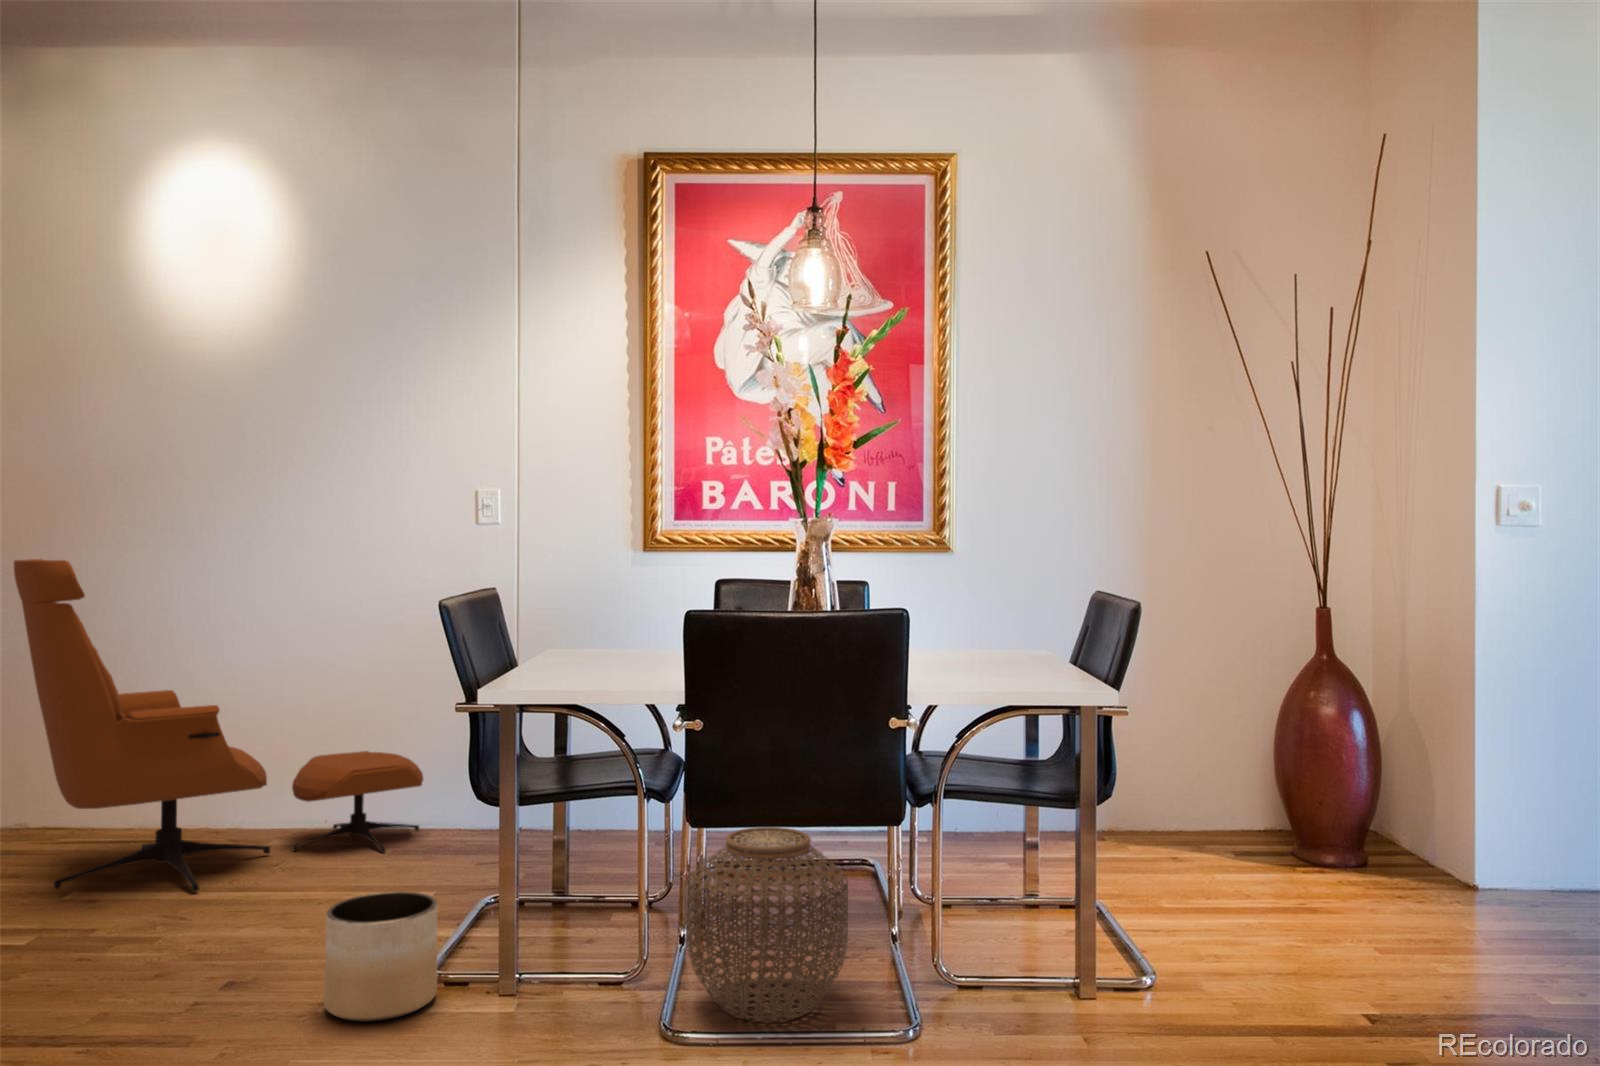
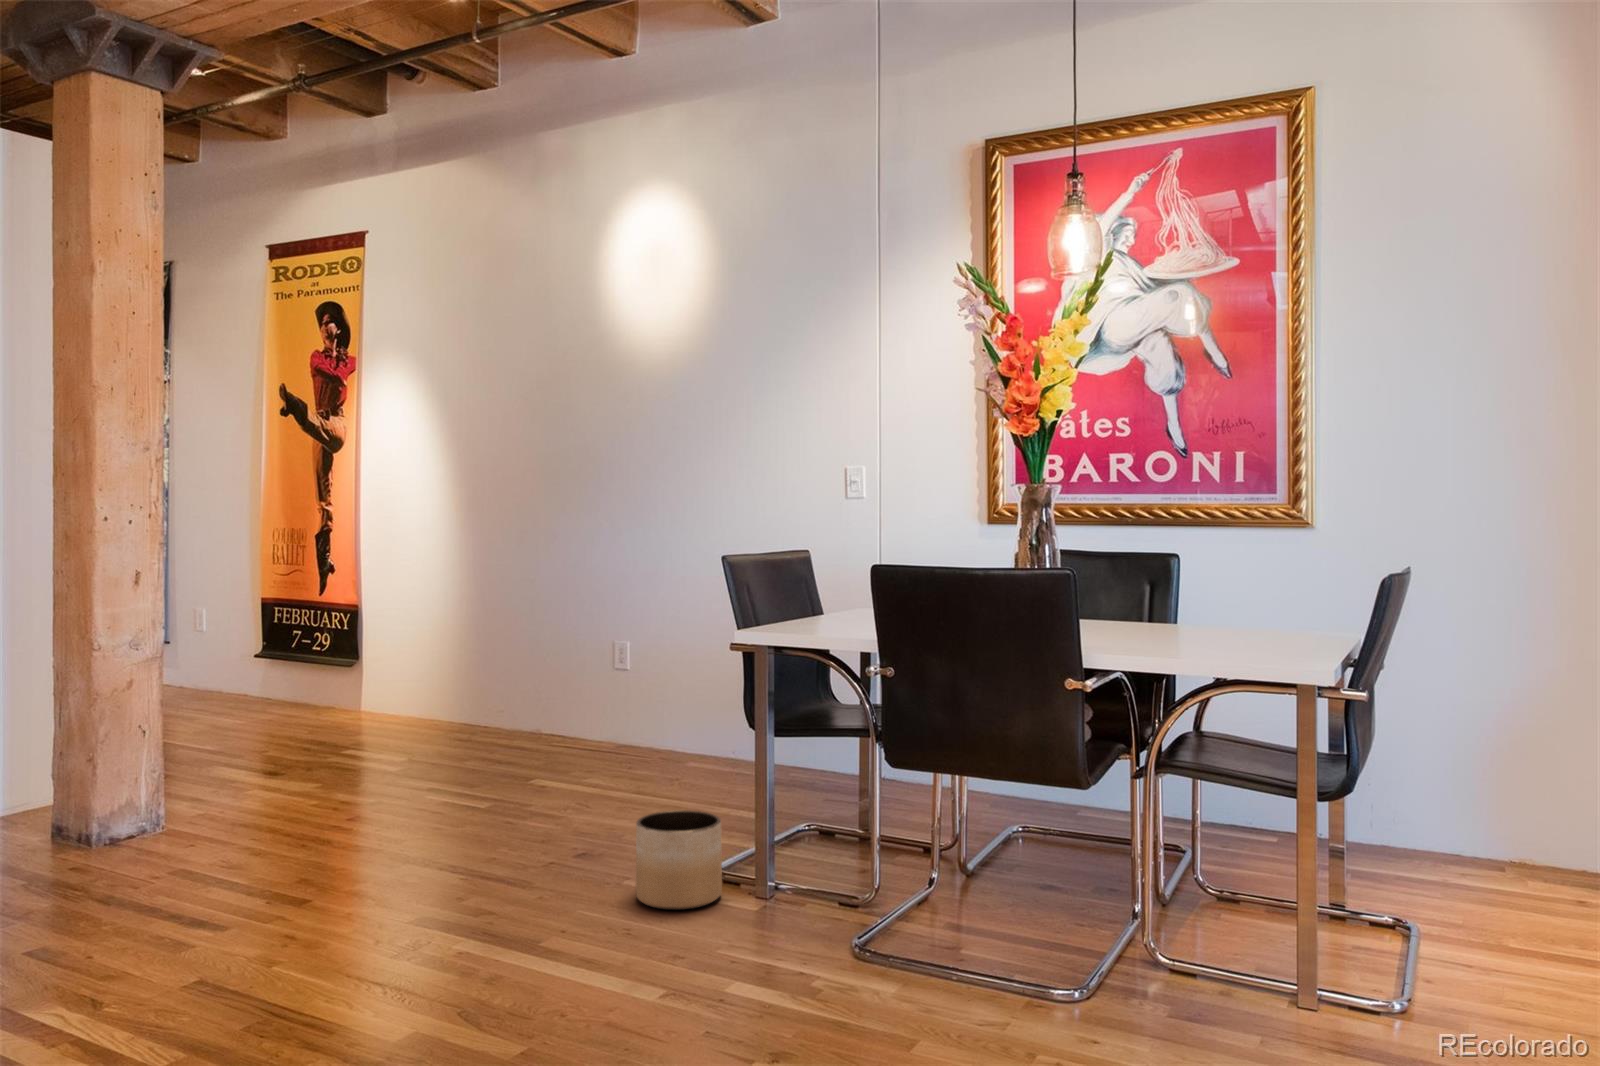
lounge chair: present [14,559,423,892] -> none [486,534,796,800]
woven basket: present [686,827,848,1022] -> none [905,788,1055,965]

